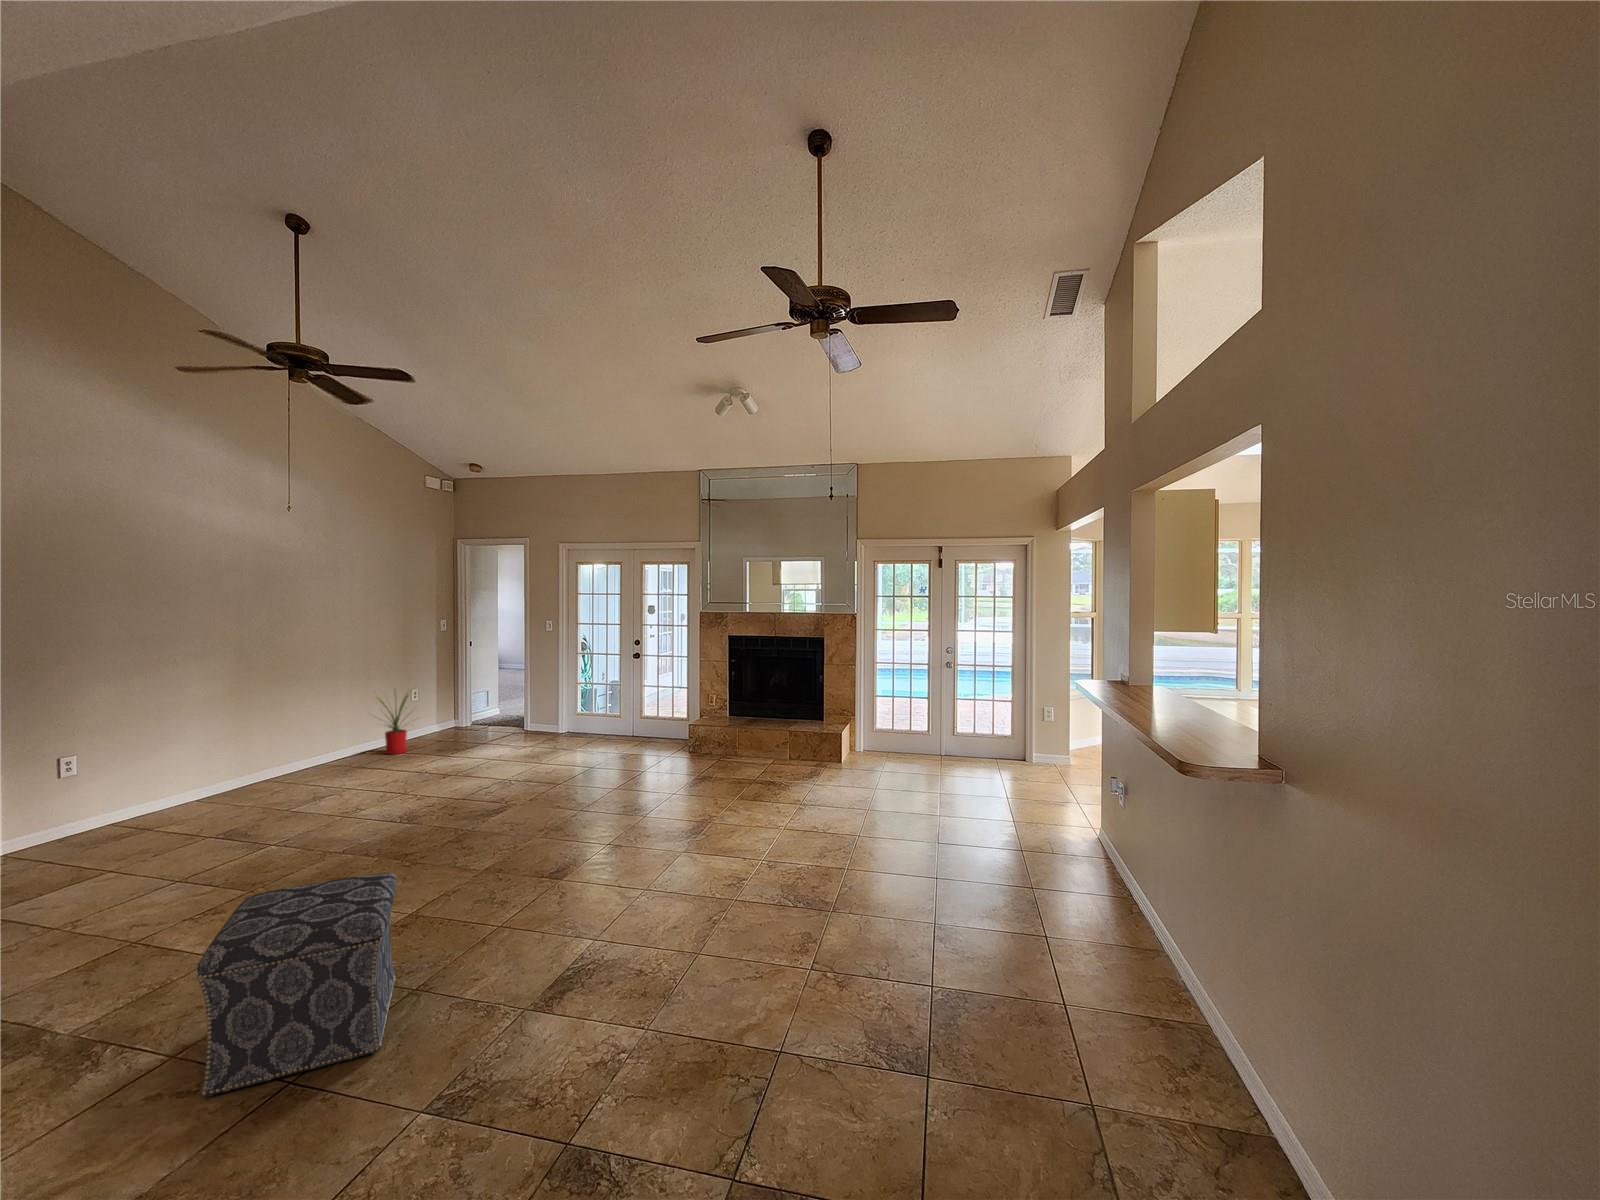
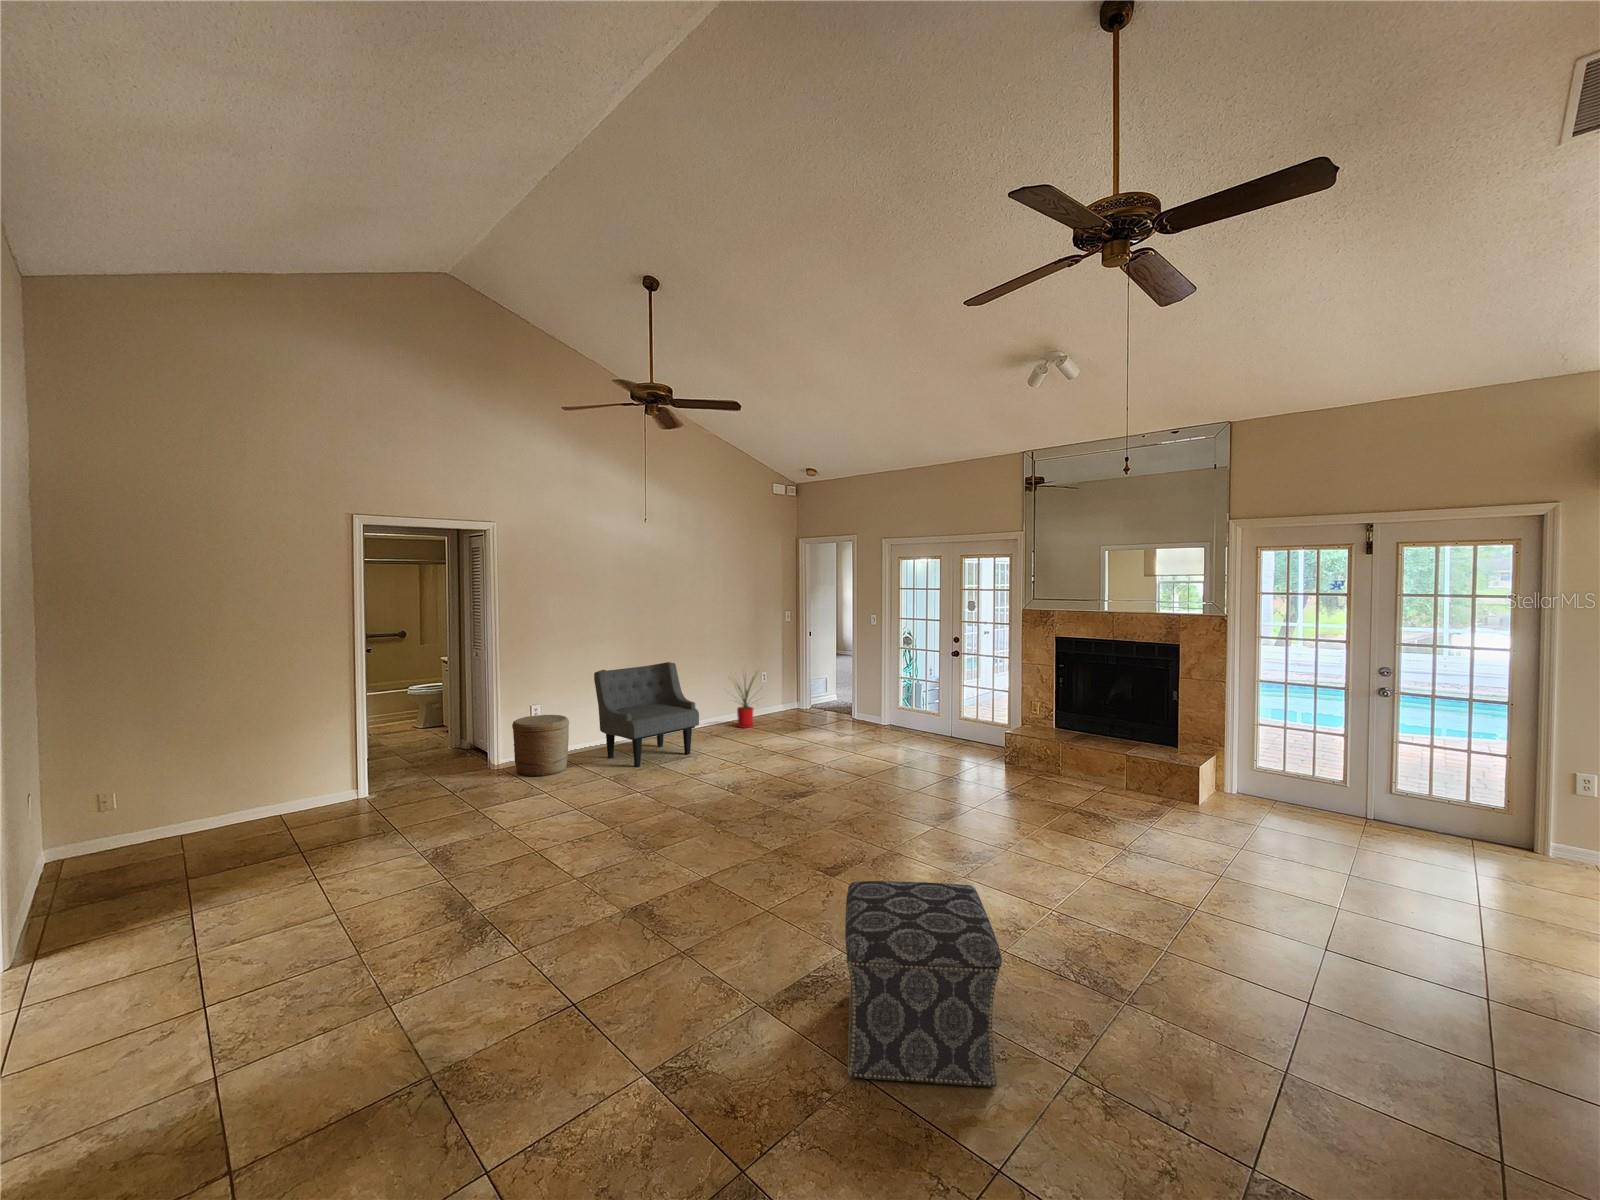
armchair: none [184,685,345,816] -> present [594,662,699,767]
woven basket: none [40,765,146,854] -> present [512,715,569,777]
ottoman: present [197,873,397,1097] -> present [845,881,1002,1087]

